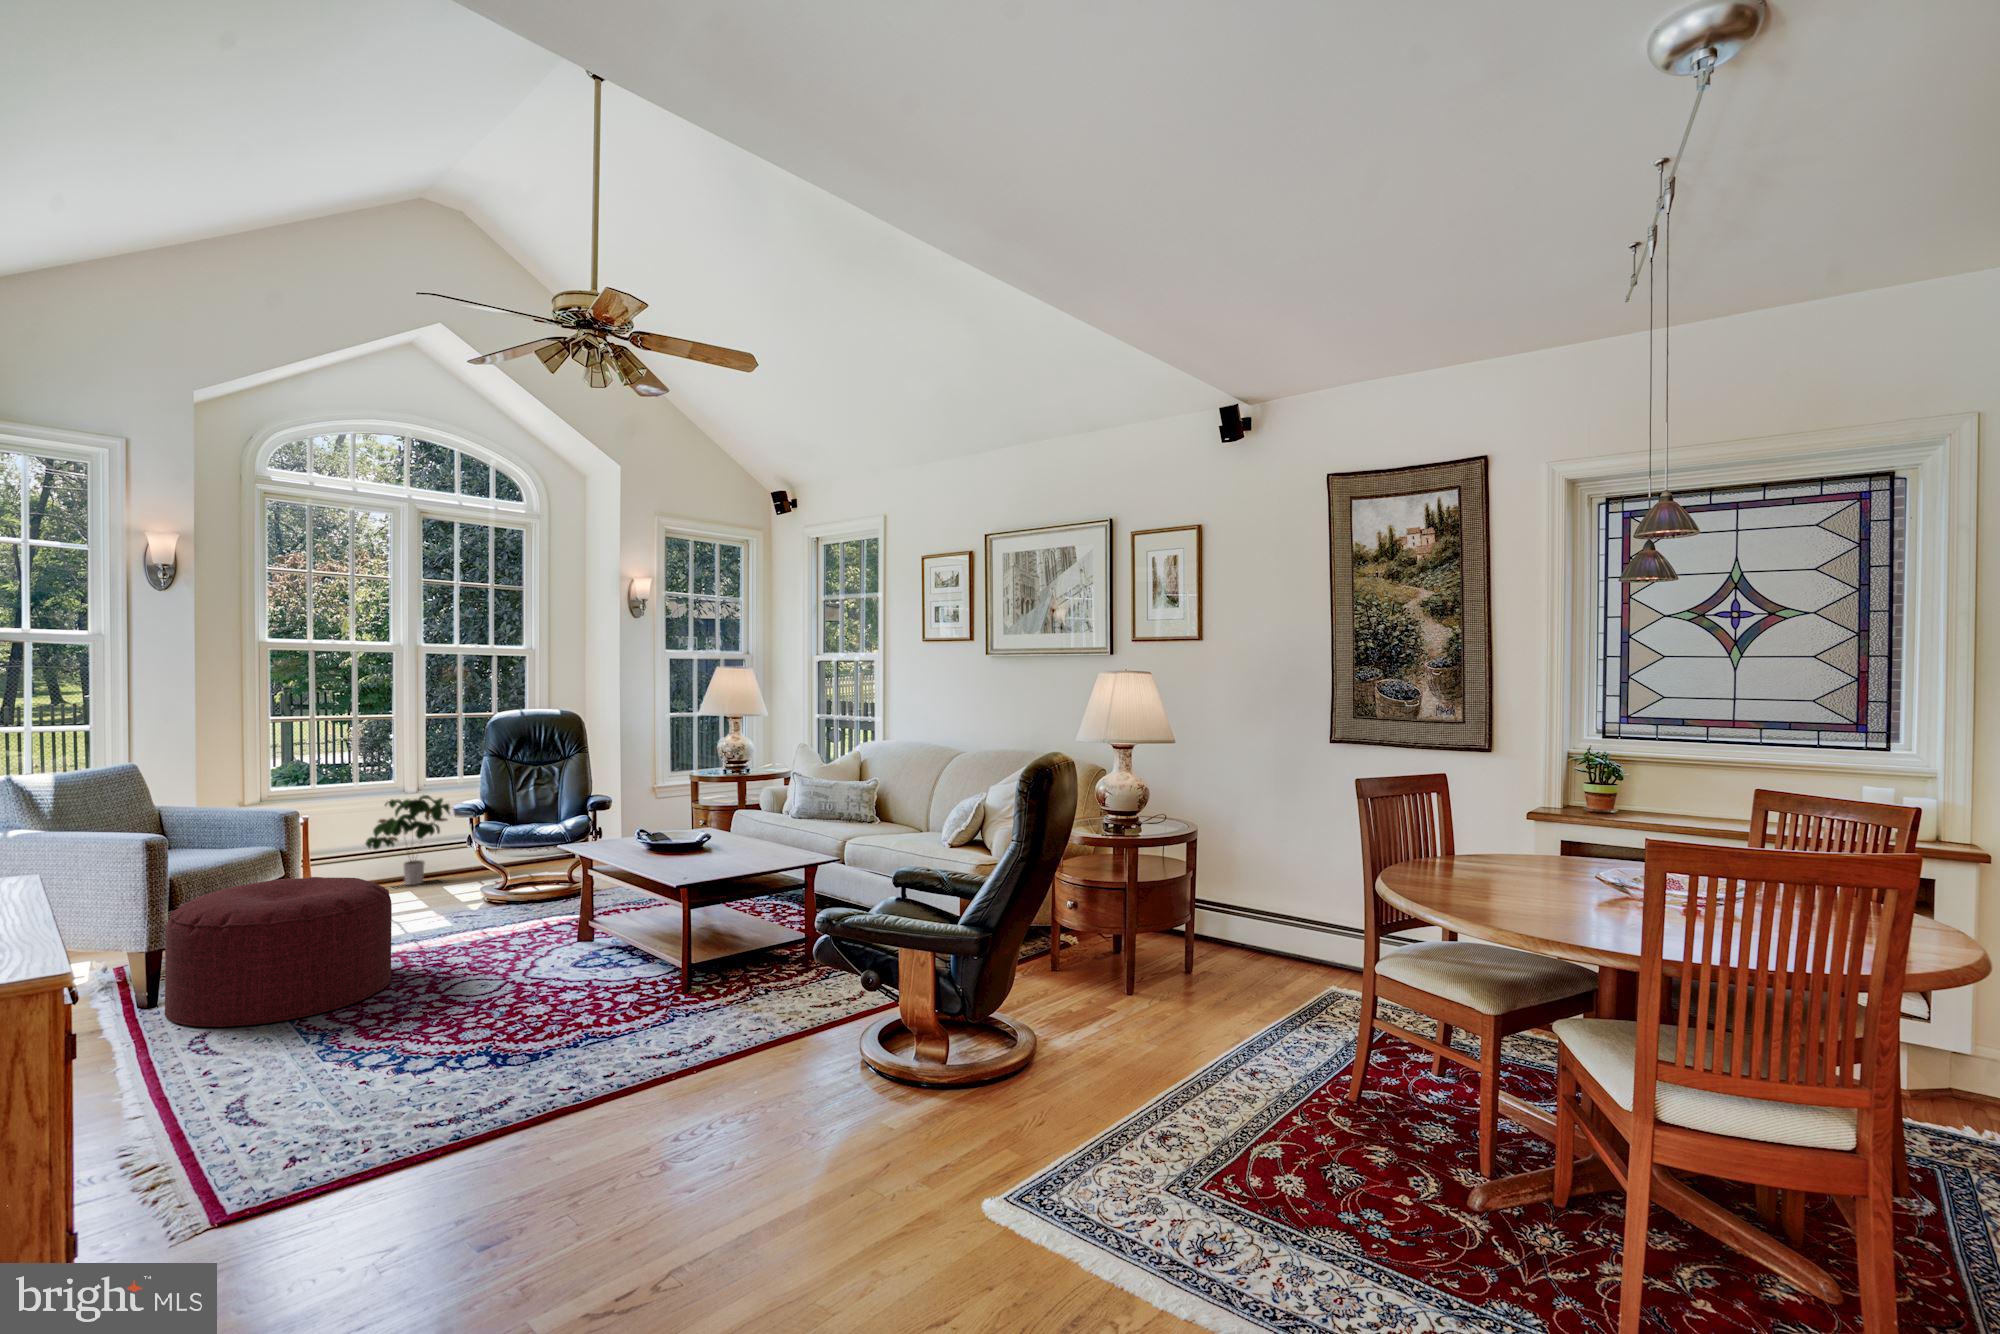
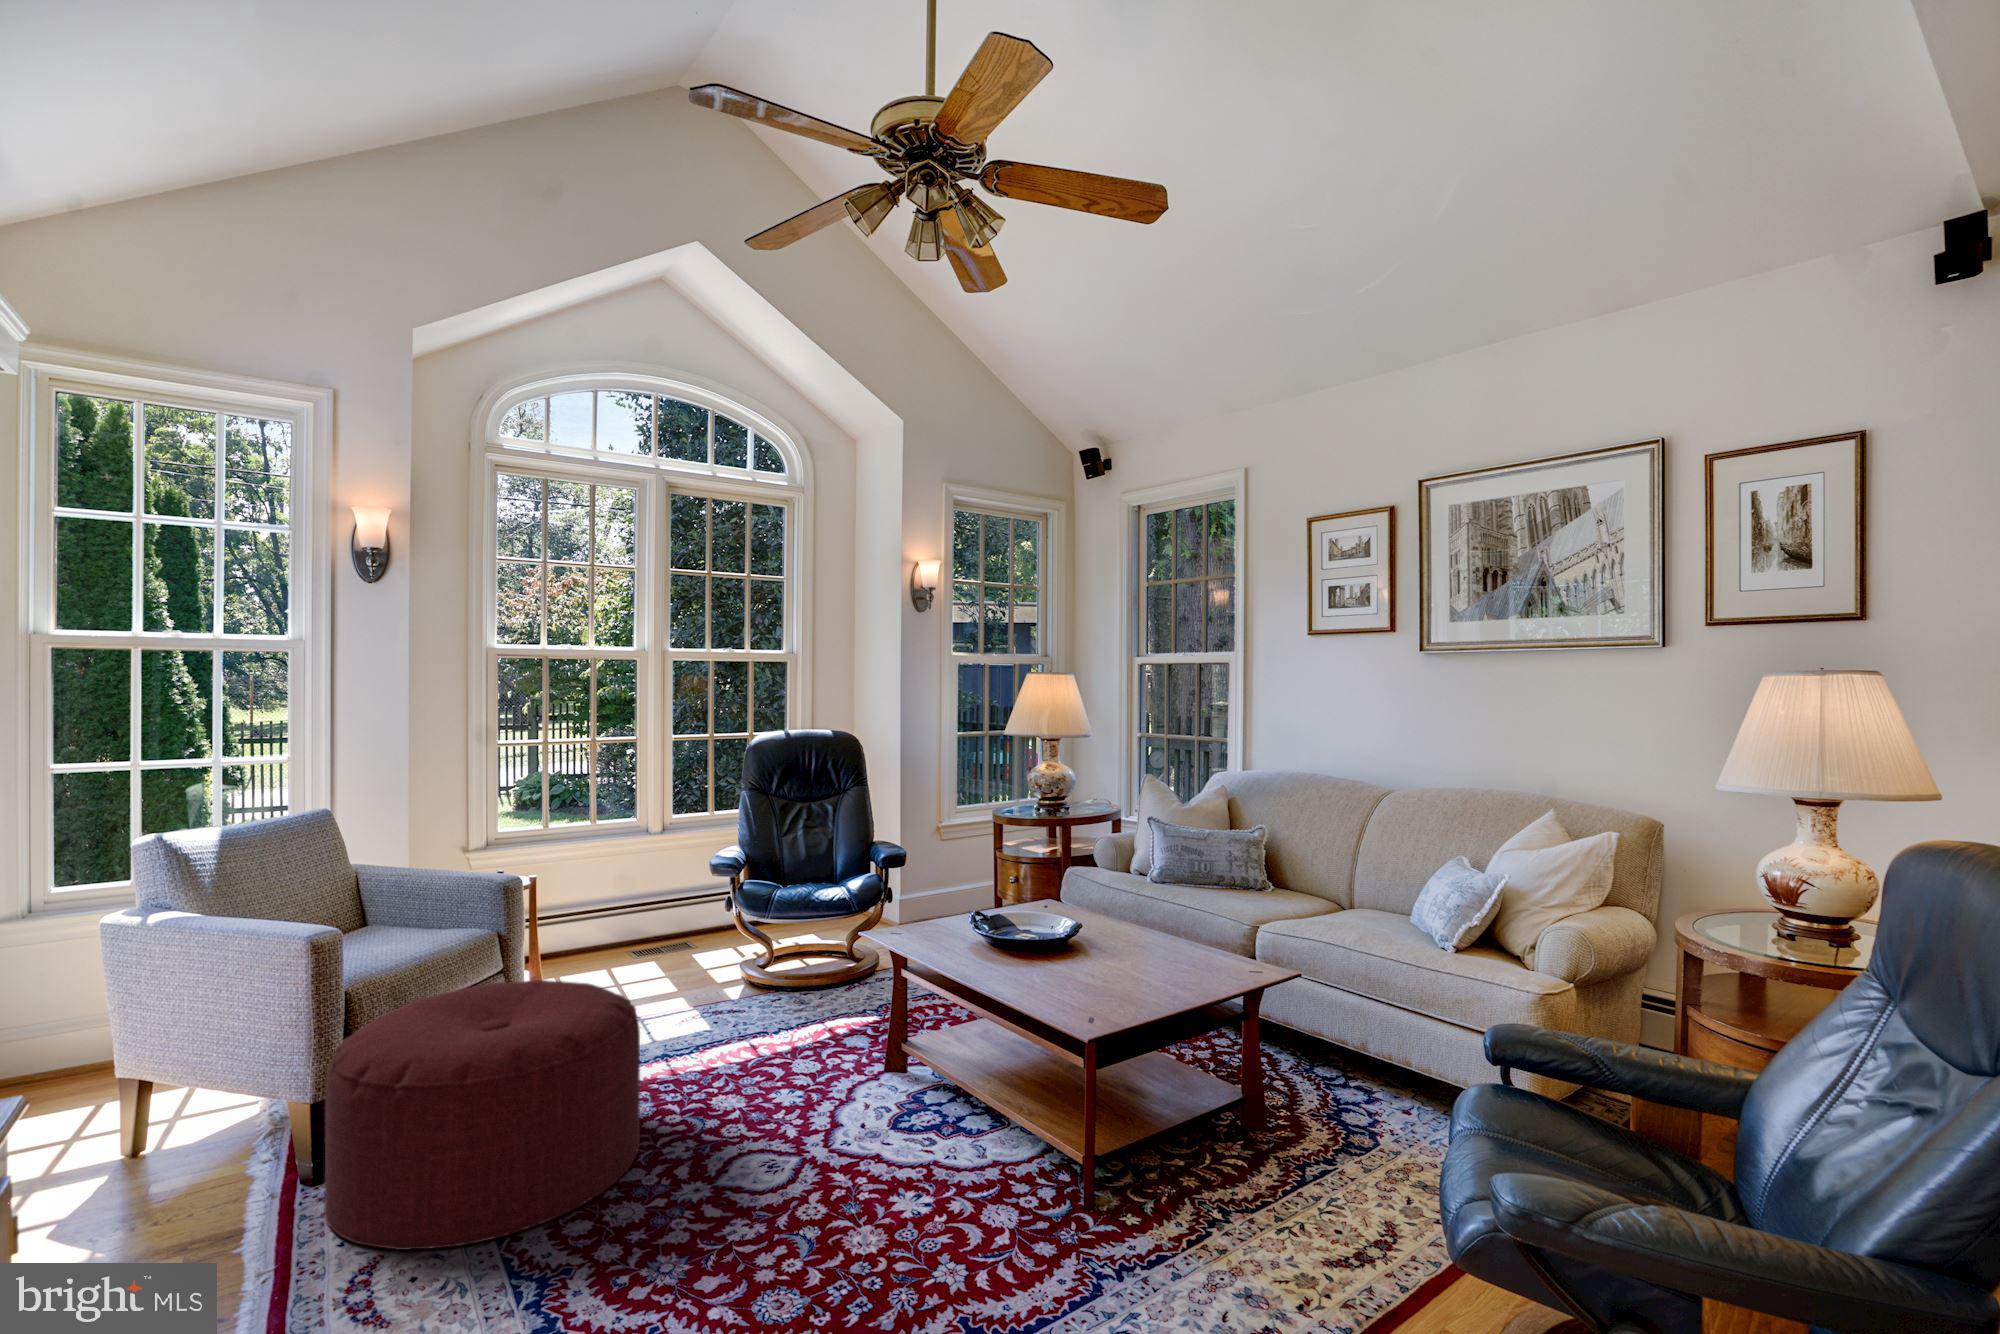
potted plant: present [366,795,450,885] -> none [607,837,710,951]

